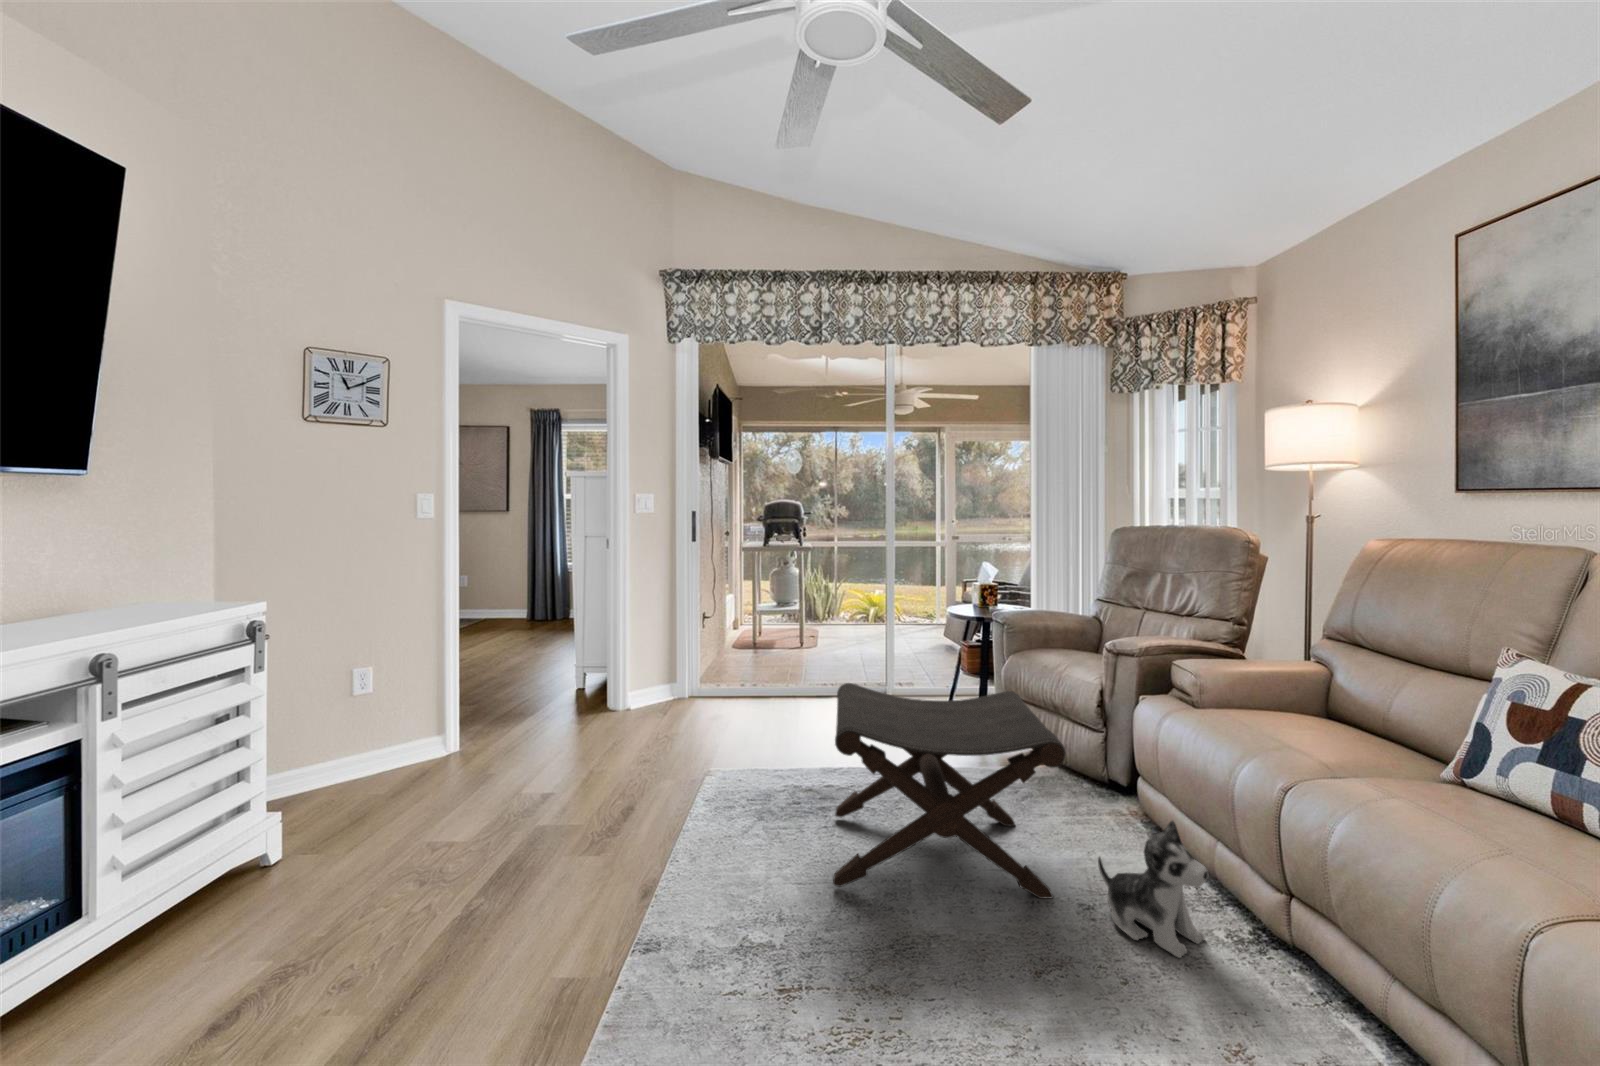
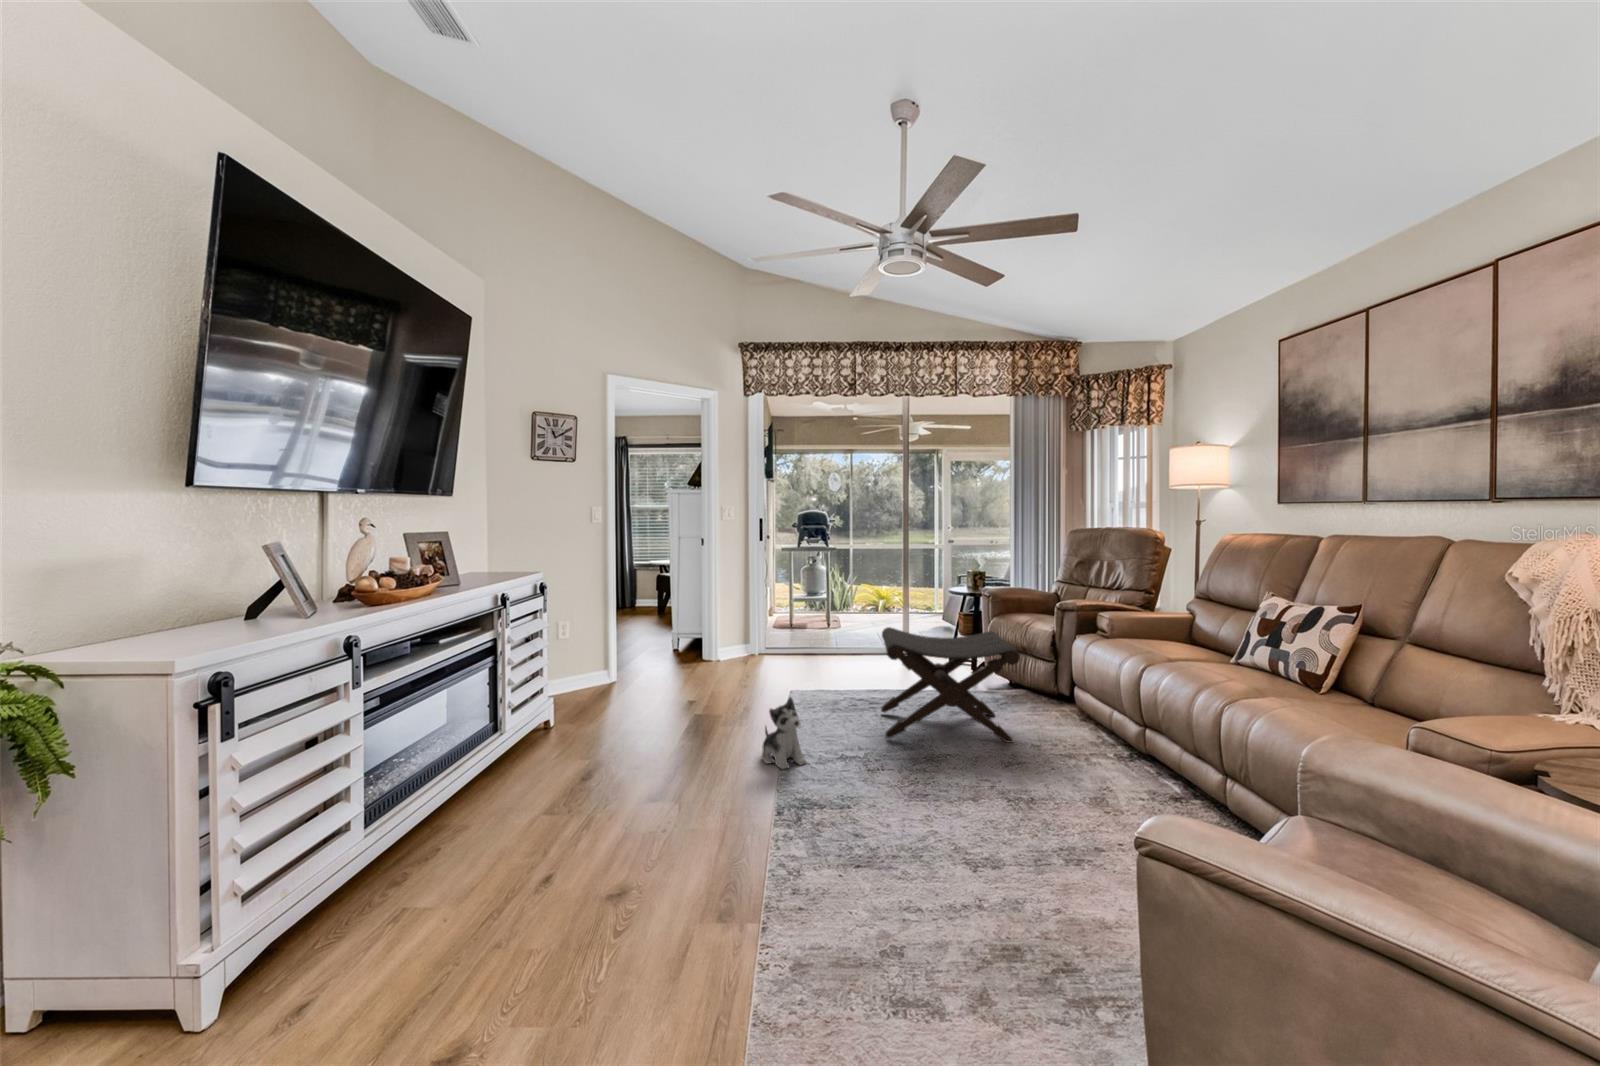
plush toy: present [1098,821,1208,958] -> present [761,697,806,769]

